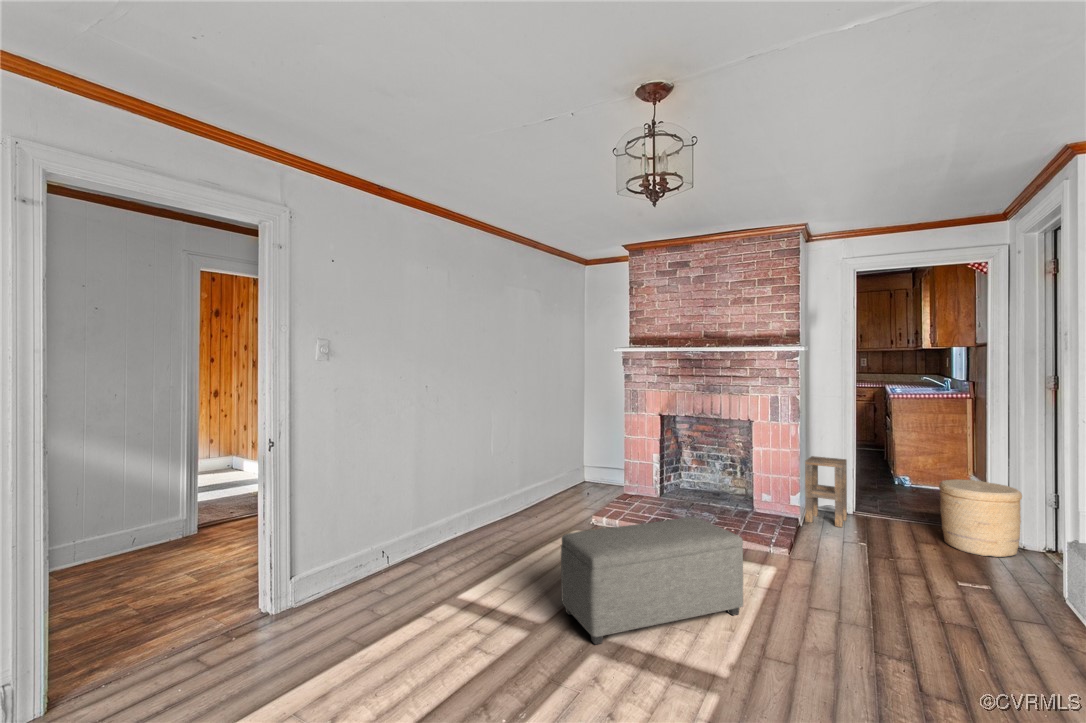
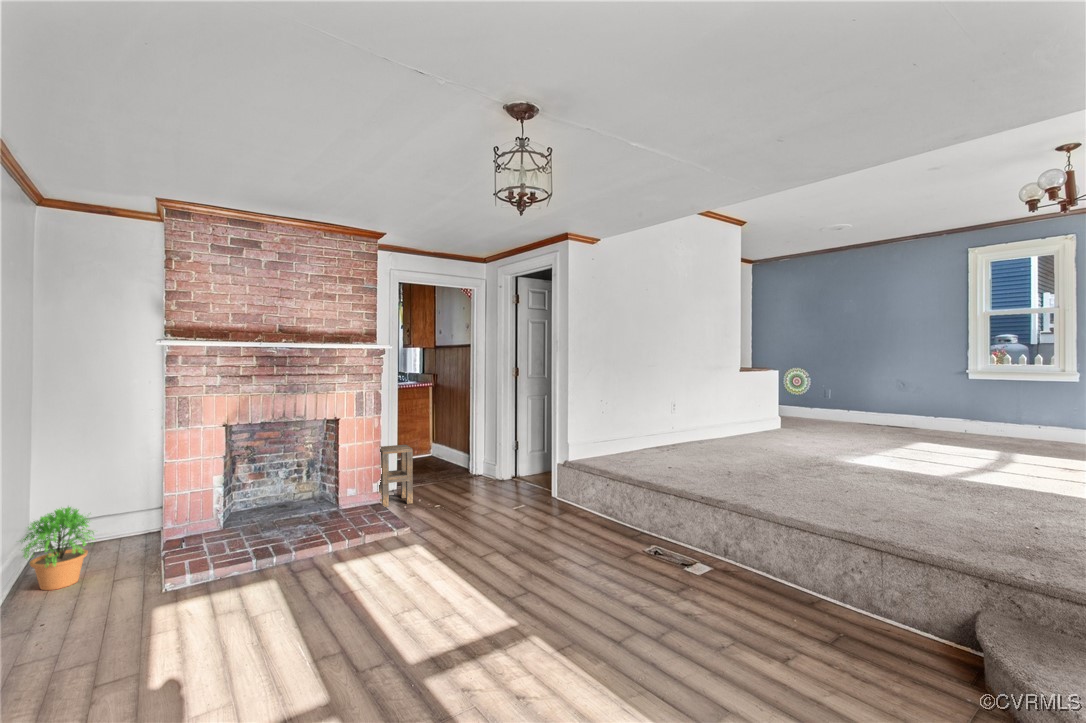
potted plant: none [542,455,579,506] -> present [23,507,94,590]
woven basket: present [939,479,1022,557] -> none [473,445,518,496]
ottoman: present [561,517,743,644] -> none [306,520,460,697]

